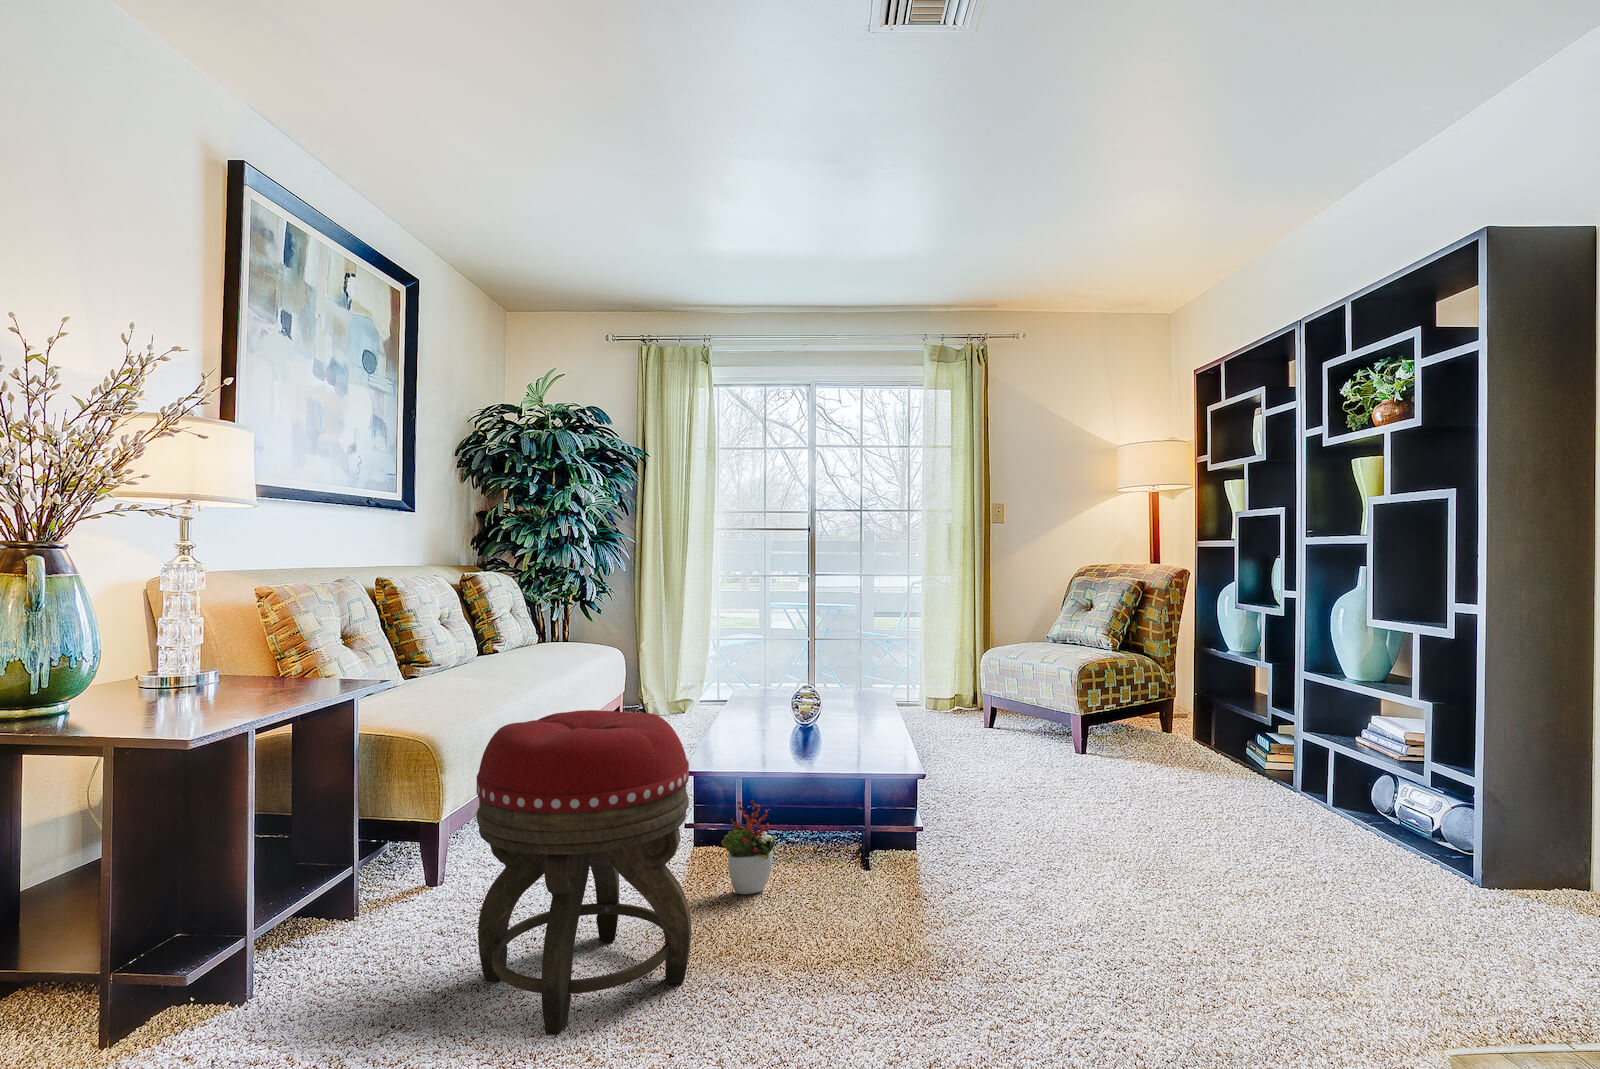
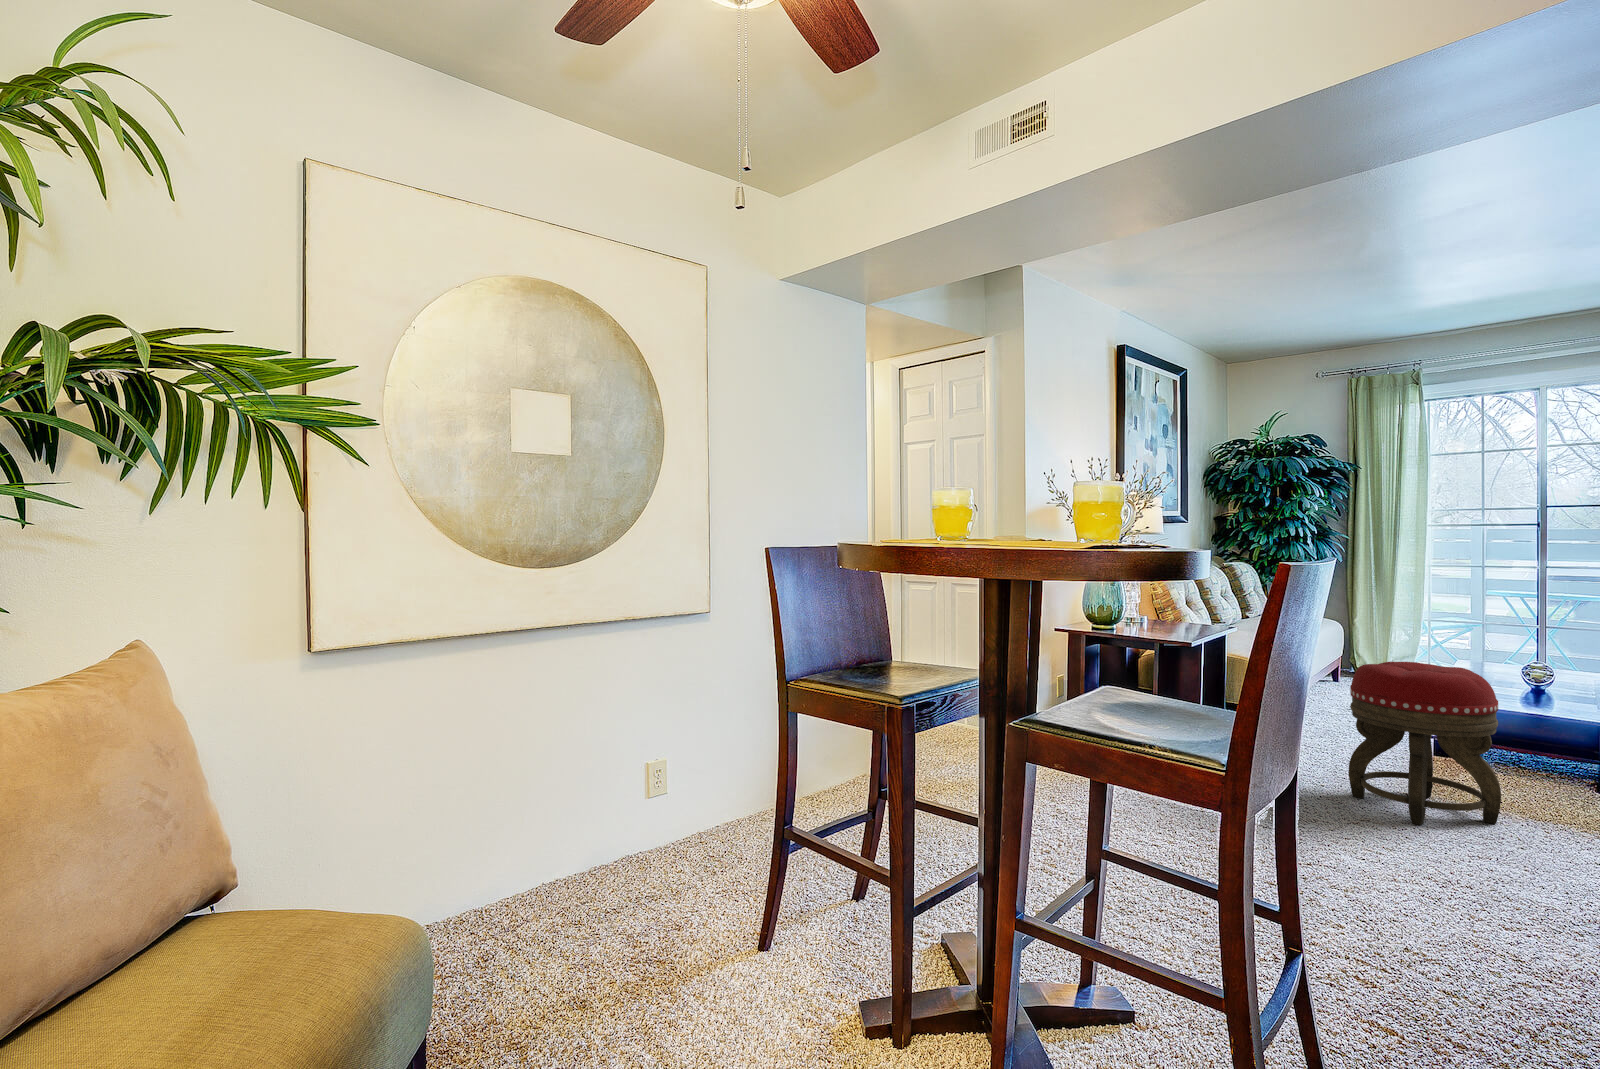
decorative plant: present [721,800,774,894] -> none [1504,734,1552,797]

